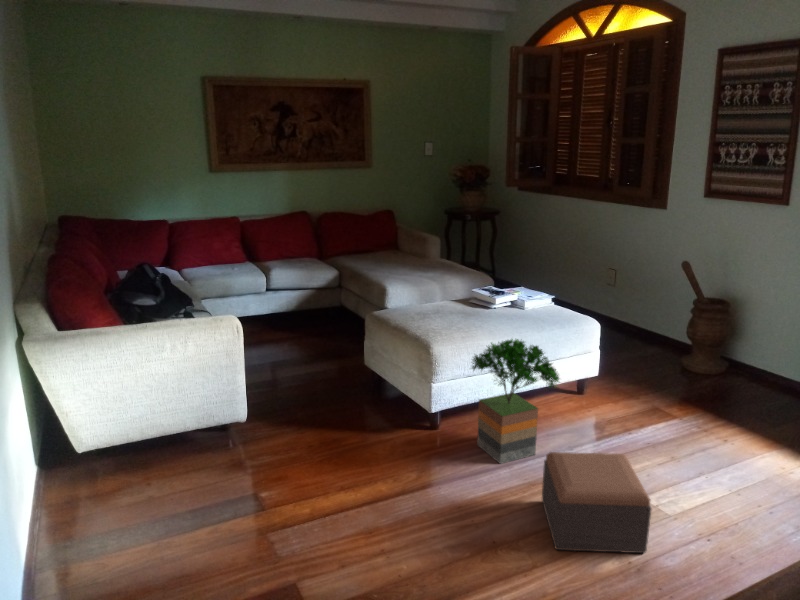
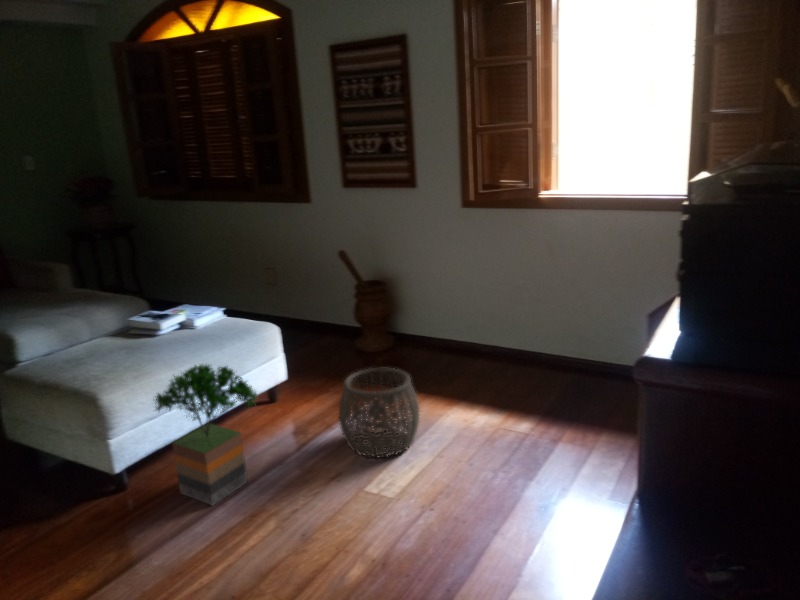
woven basket: none [635,384,728,479] -> present [339,368,419,457]
footstool: present [542,452,651,553] -> none [264,454,385,578]

